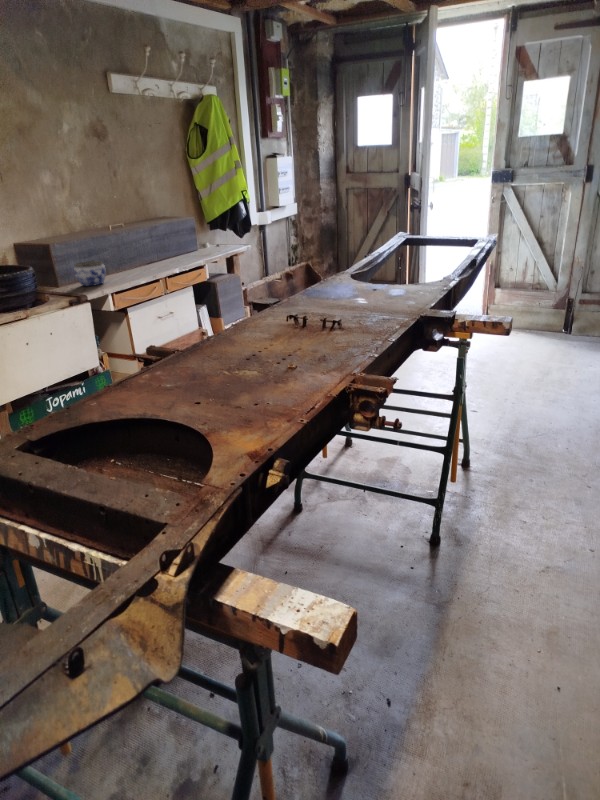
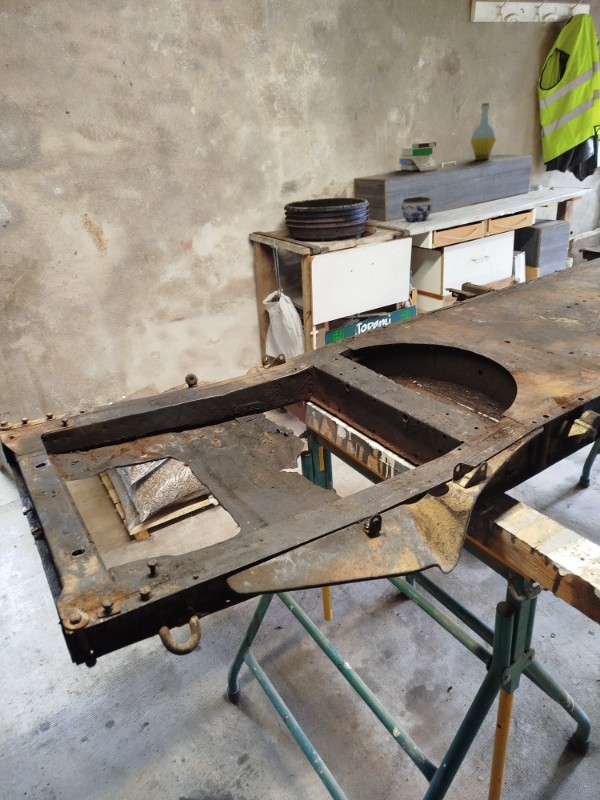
bottle: none [134,169,158,222] -> present [471,103,496,160]
book: none [63,206,106,236] -> present [399,142,438,172]

